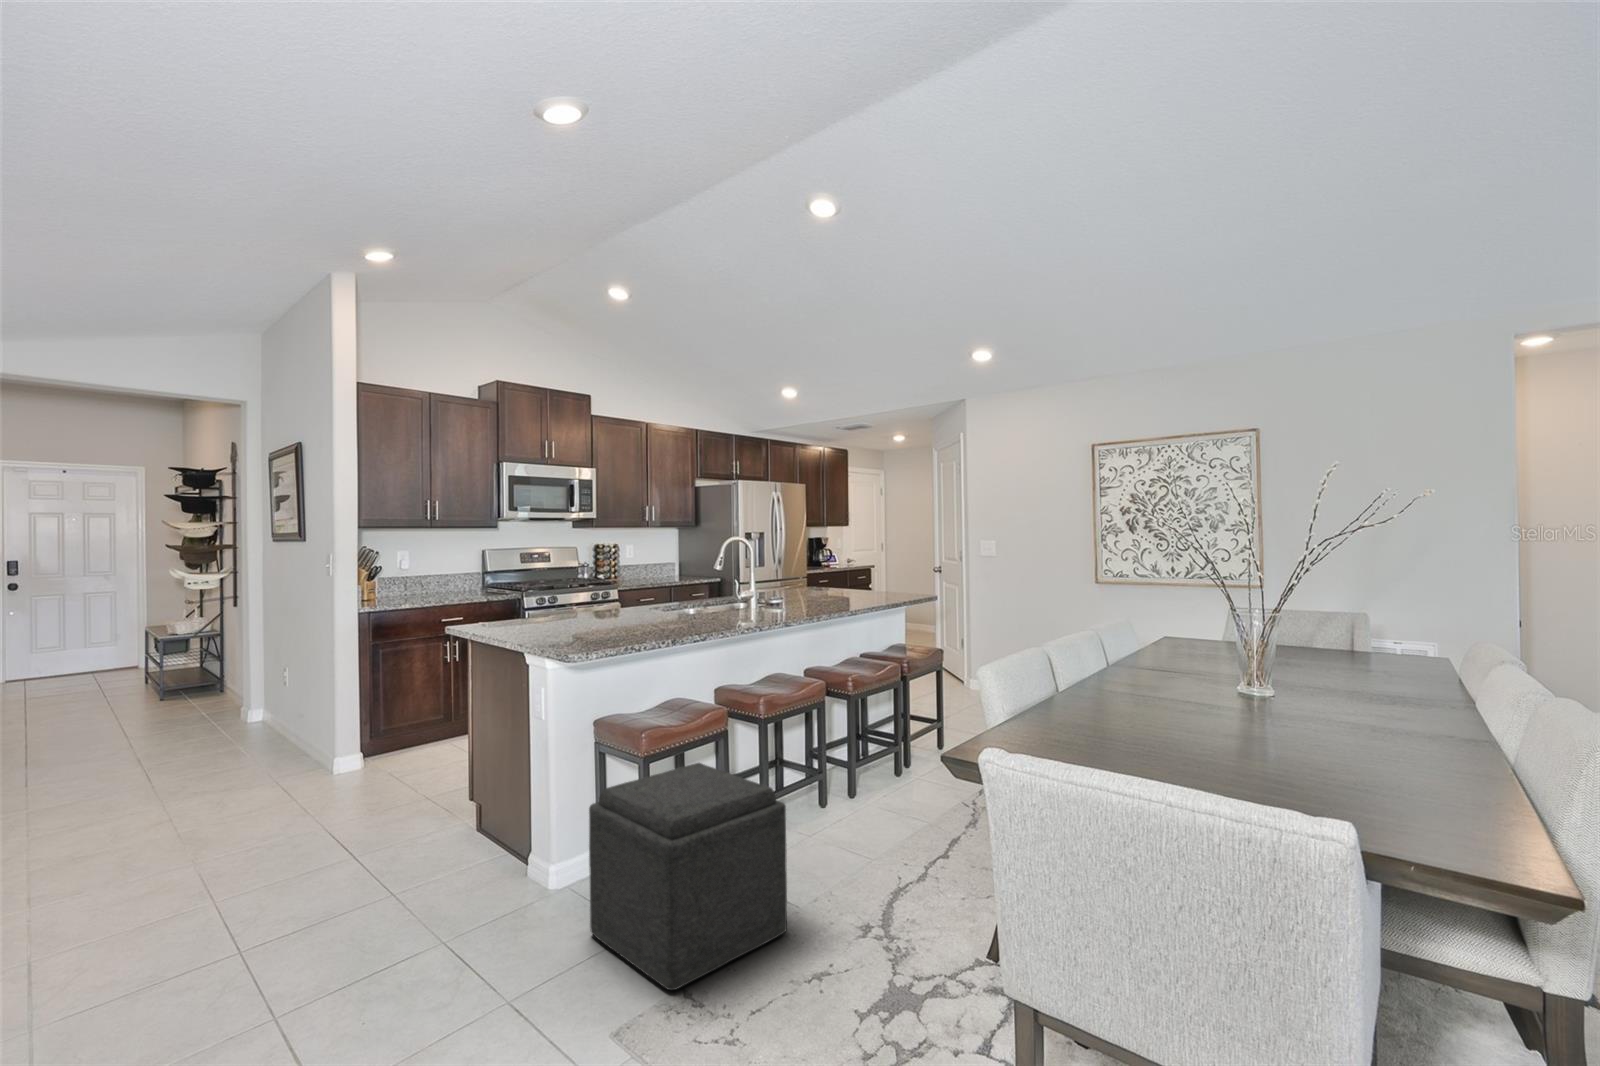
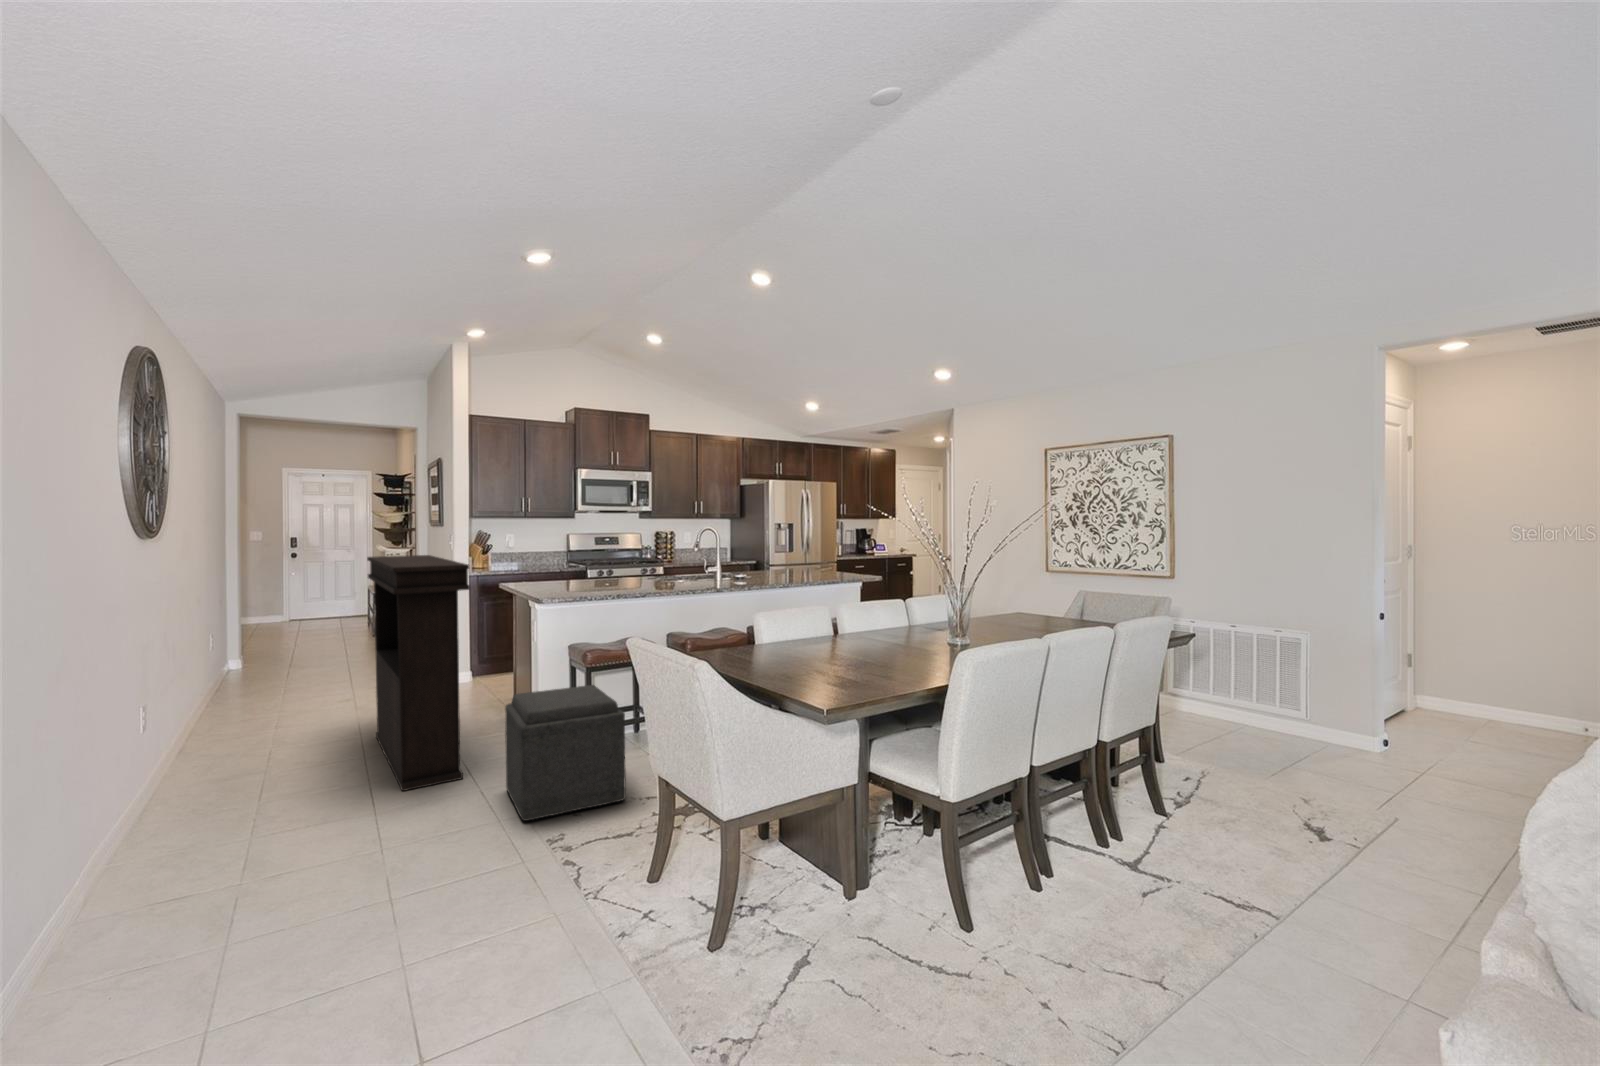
console table: none [281,581,515,961] -> present [367,555,470,791]

